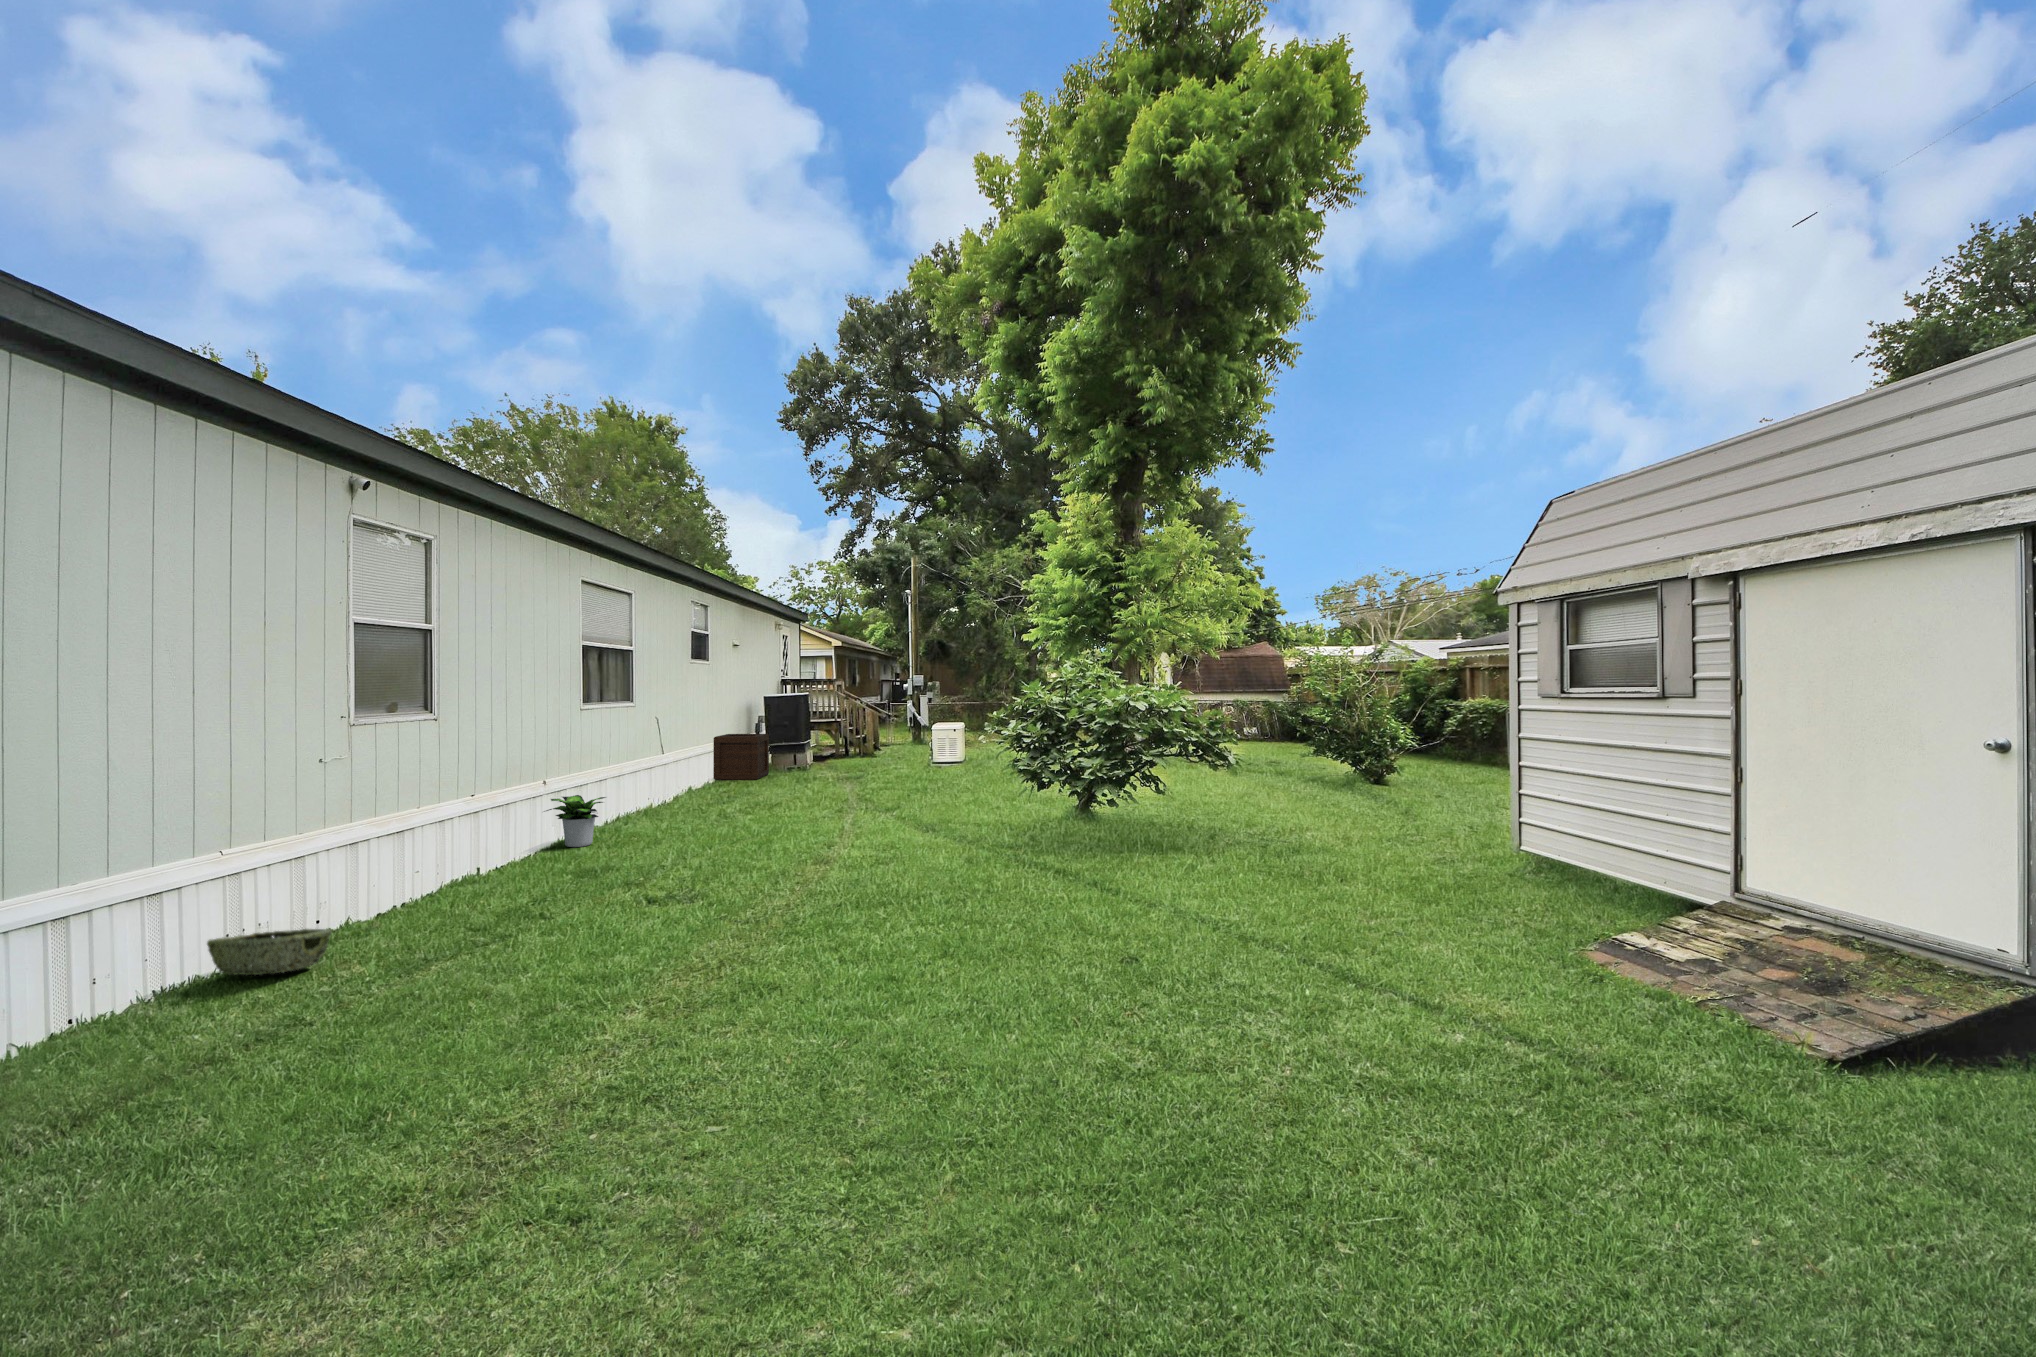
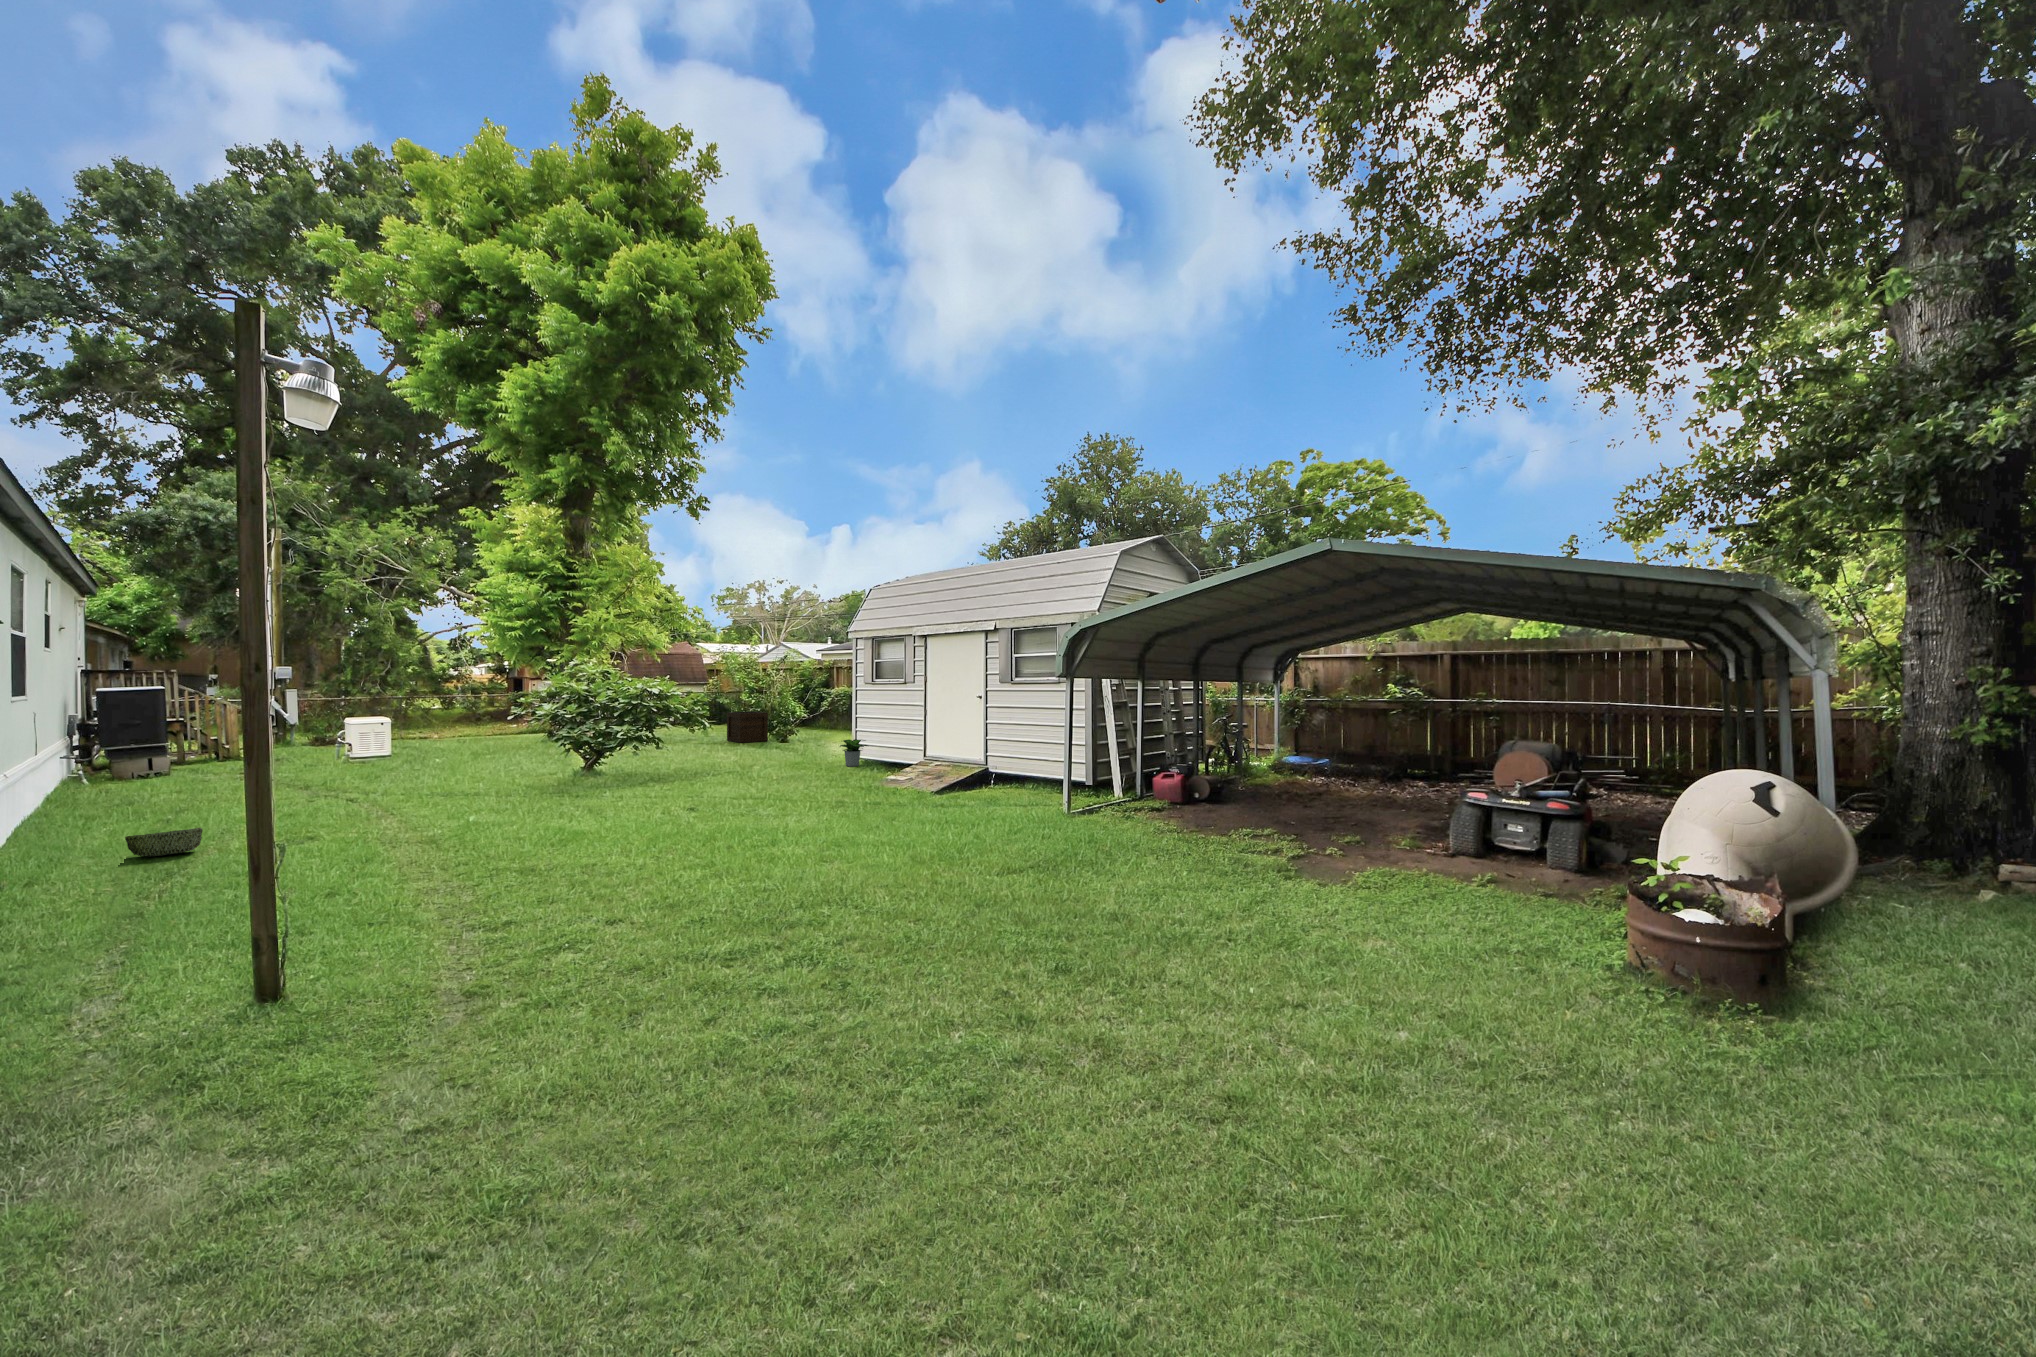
wooden crate: present [713,734,769,780] -> present [727,711,768,743]
potted plant: present [544,795,606,847] -> present [840,739,868,767]

